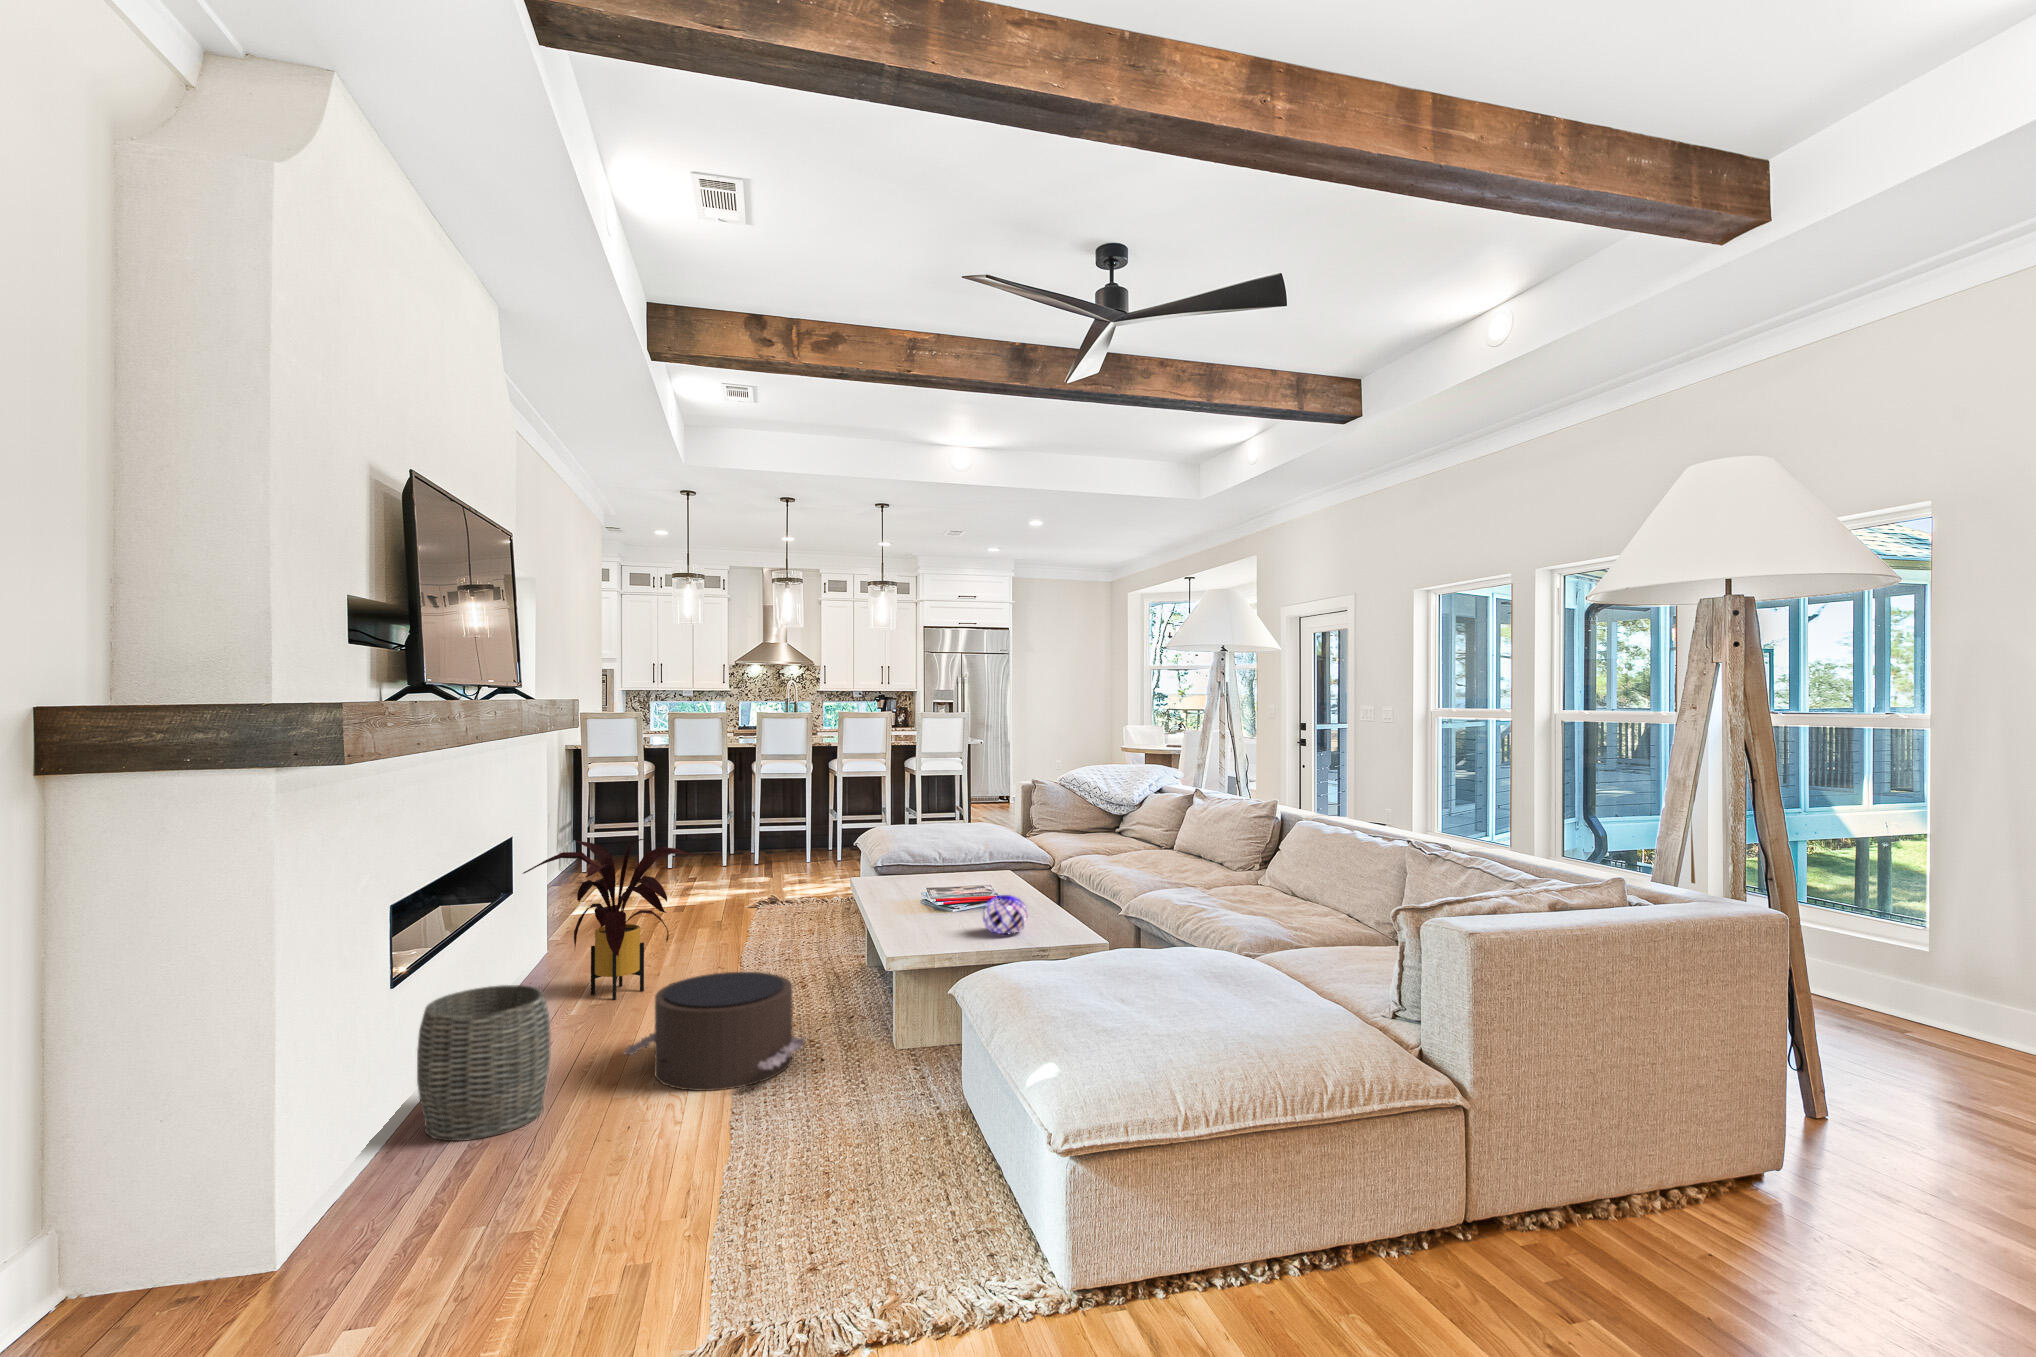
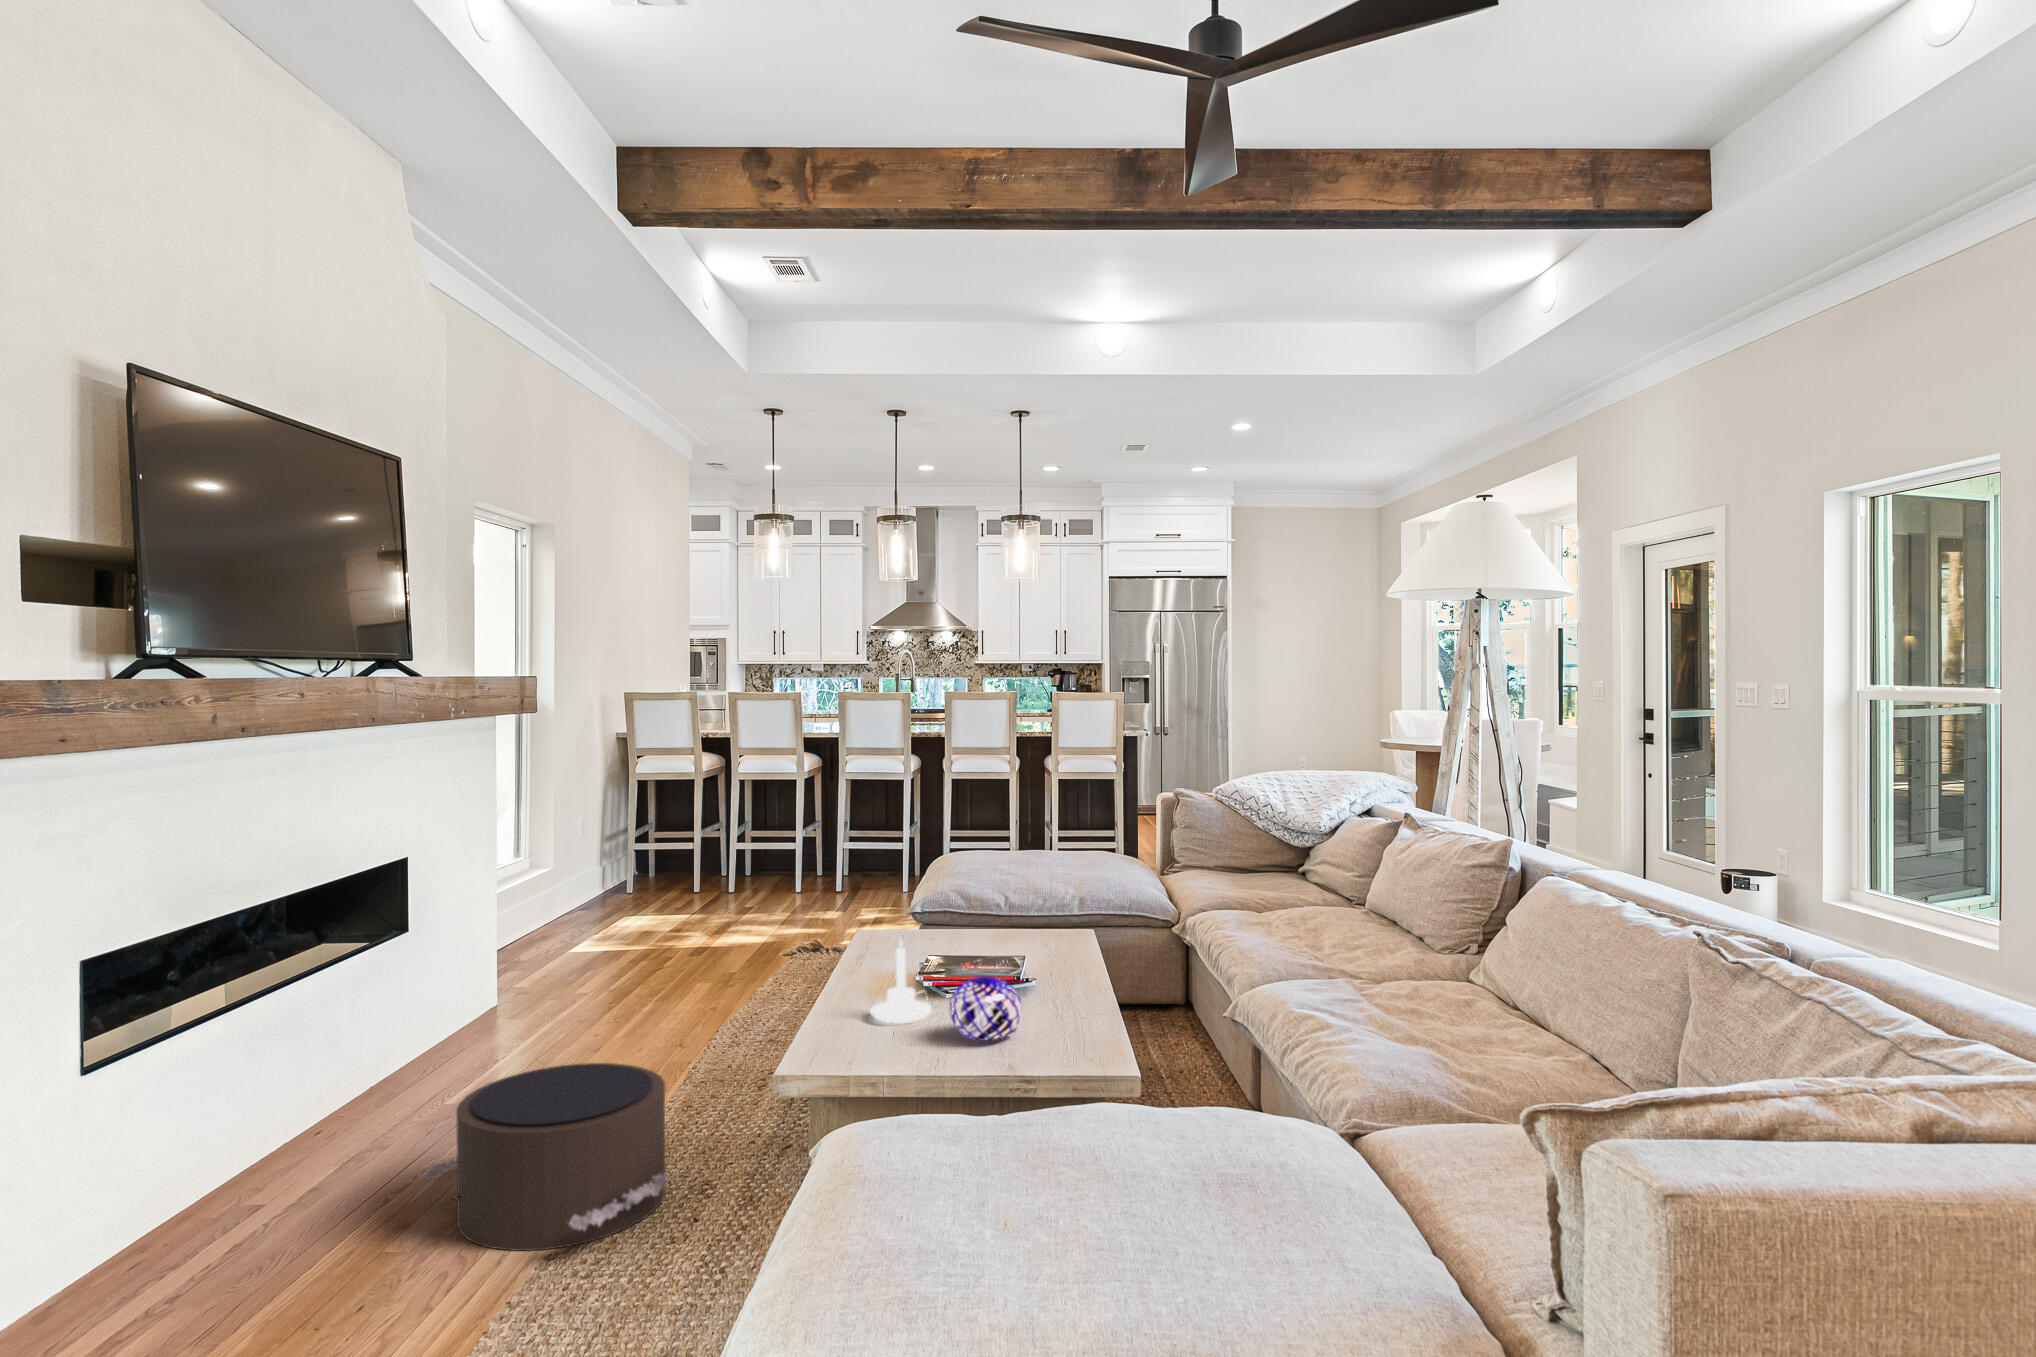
house plant: present [523,839,696,1000] -> none [417,857,654,1076]
candle holder: none [919,874,959,930] -> present [870,940,932,1023]
woven basket: present [417,985,551,1141] -> none [89,1069,293,1299]

